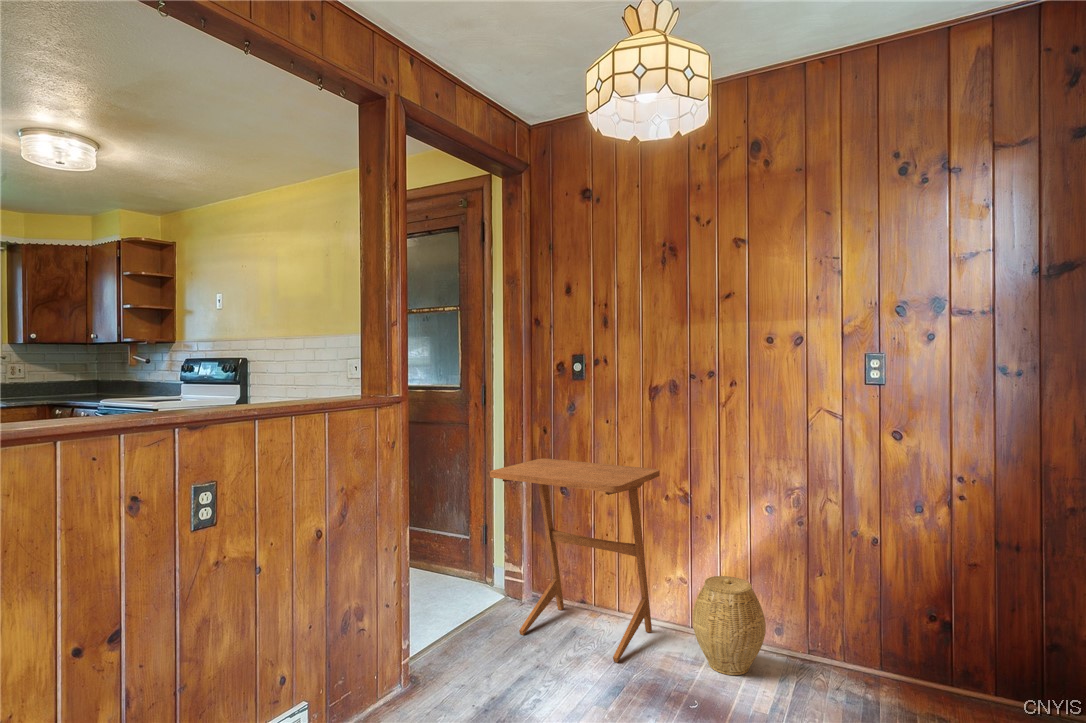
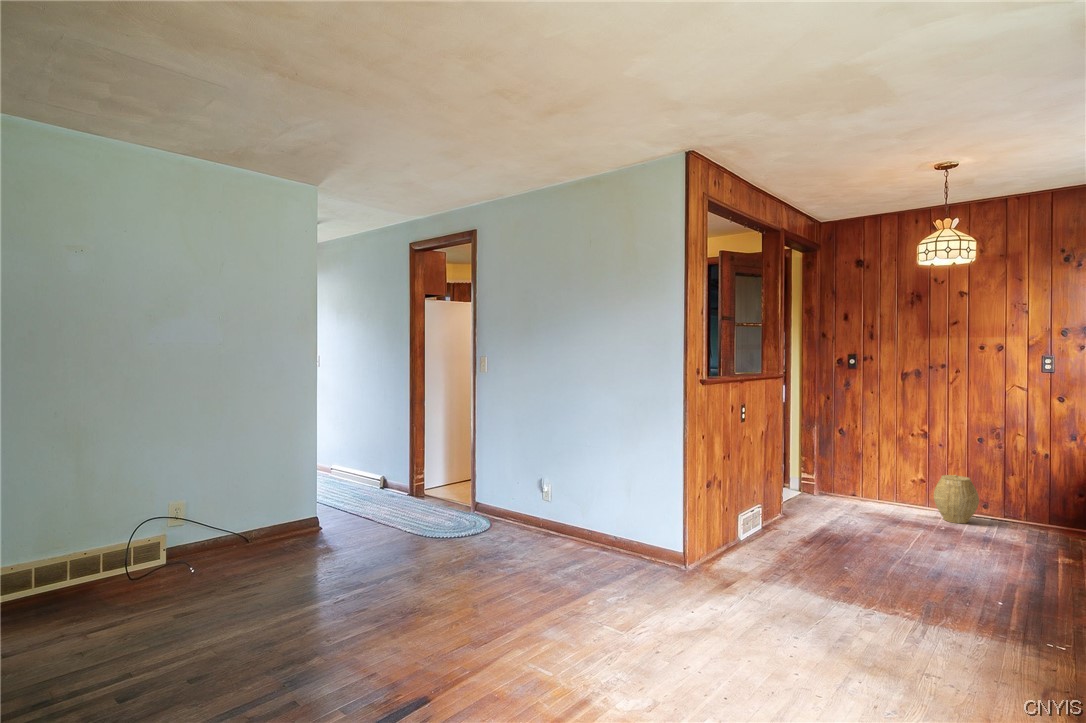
side table: present [490,458,660,662] -> none [811,413,911,516]

